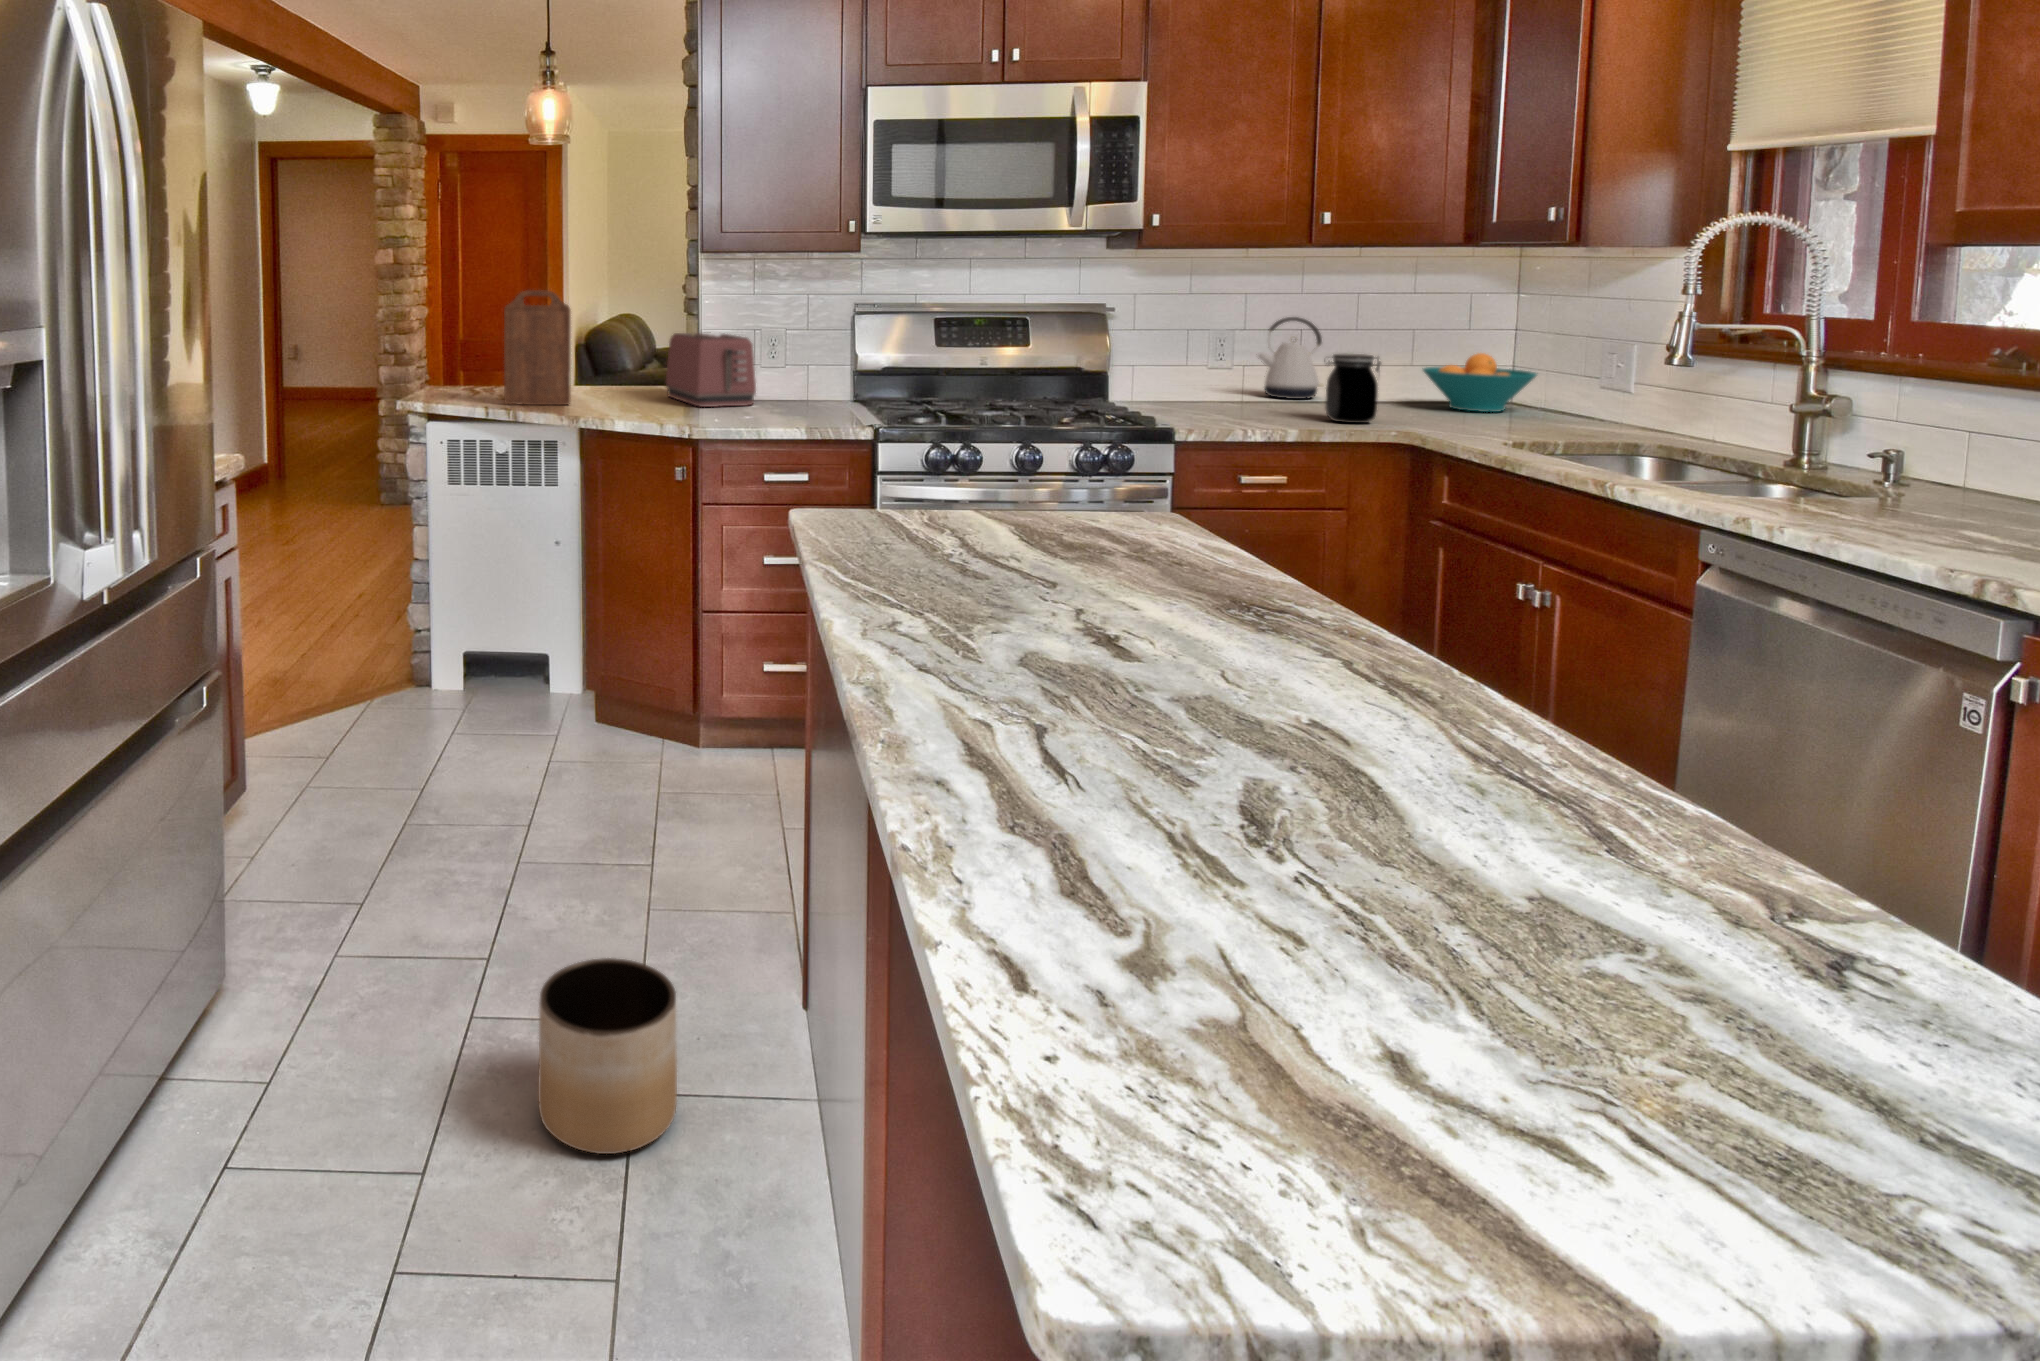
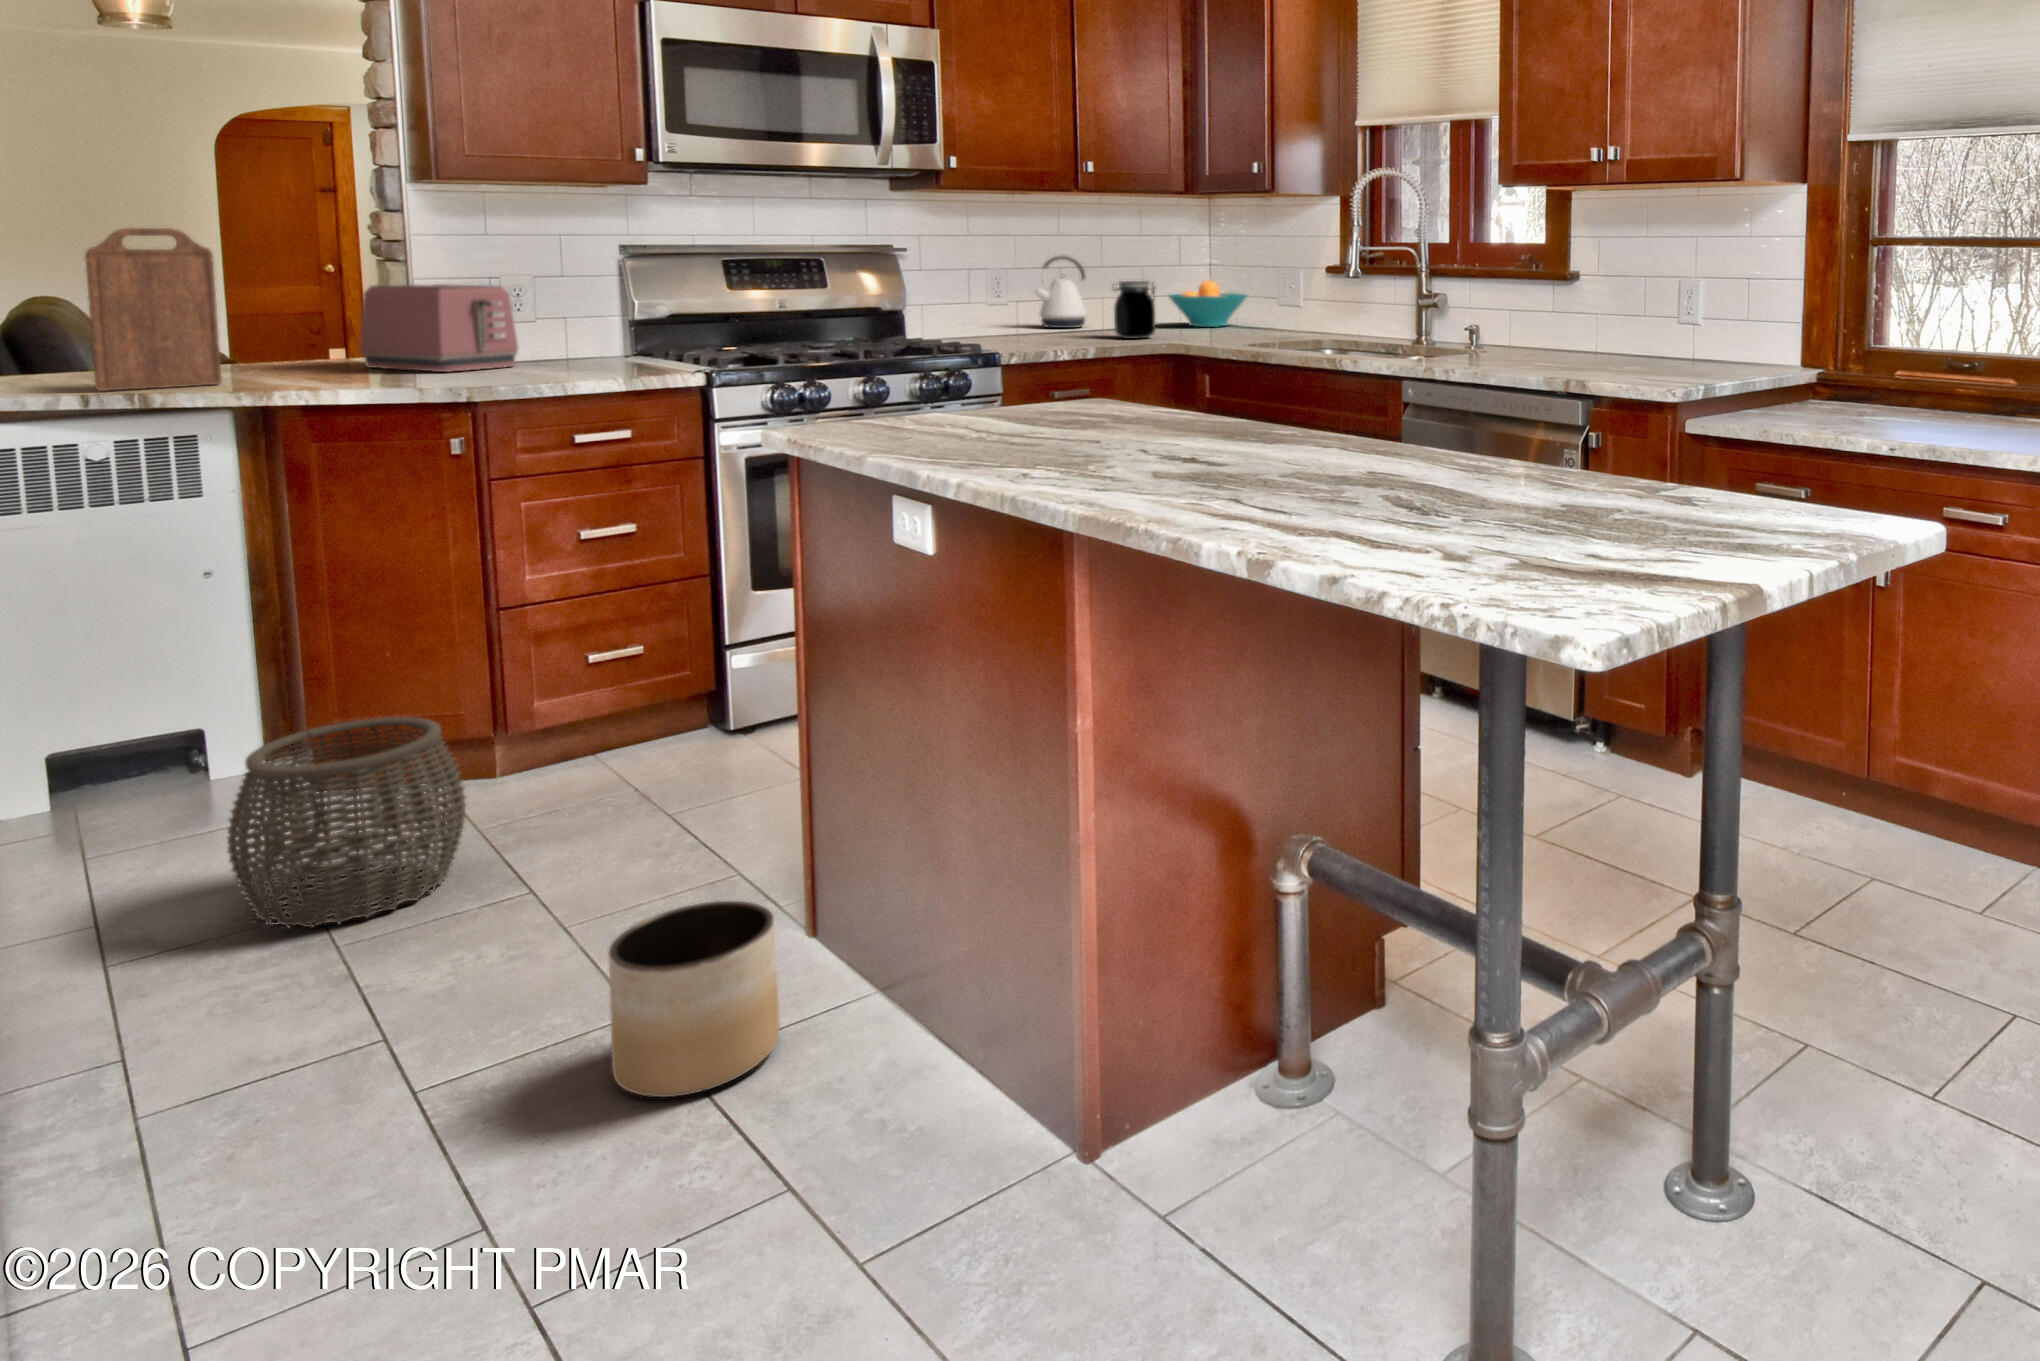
woven basket: none [470,684,616,848] -> present [227,717,467,928]

